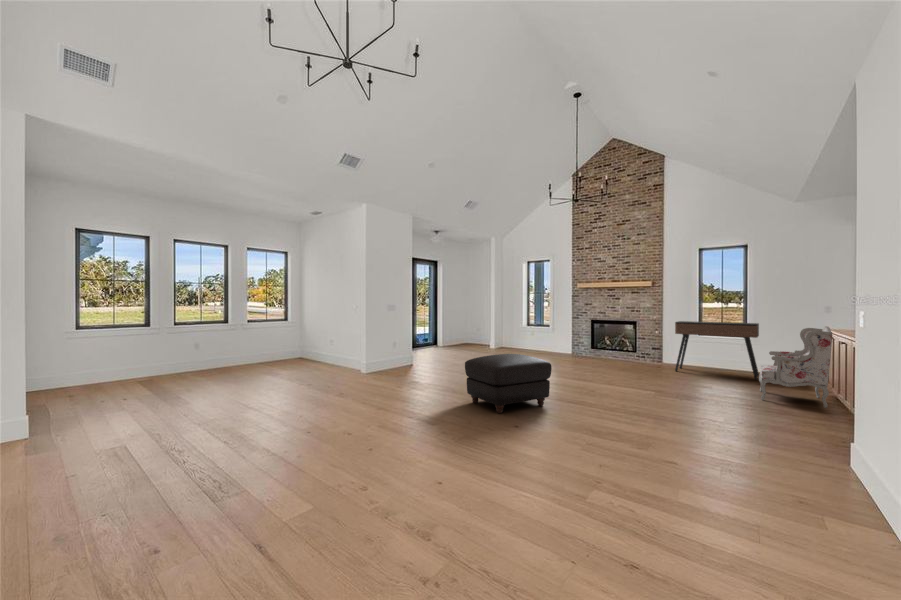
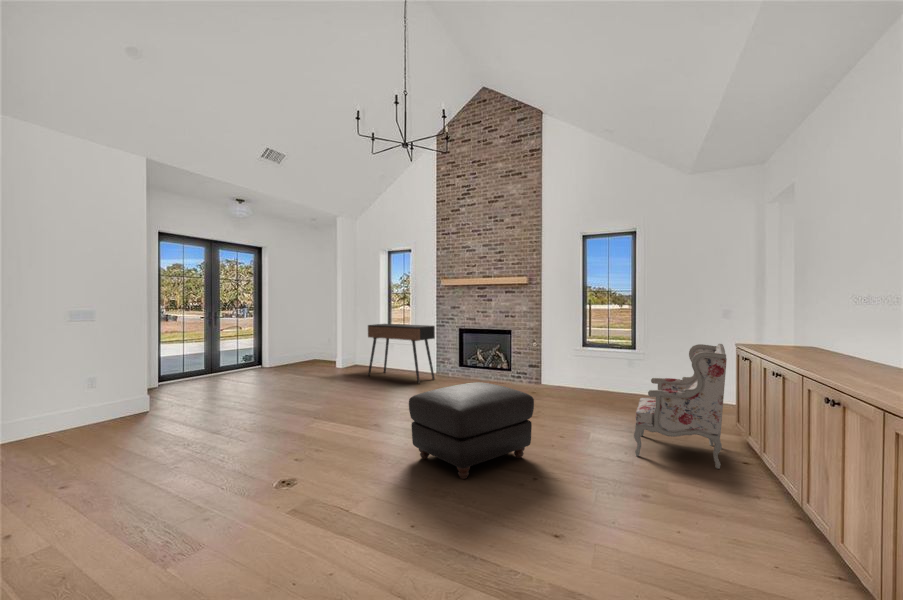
console table: present [675,321,759,380] -> present [368,324,435,383]
ottoman: present [465,354,552,413] -> present [409,382,534,479]

